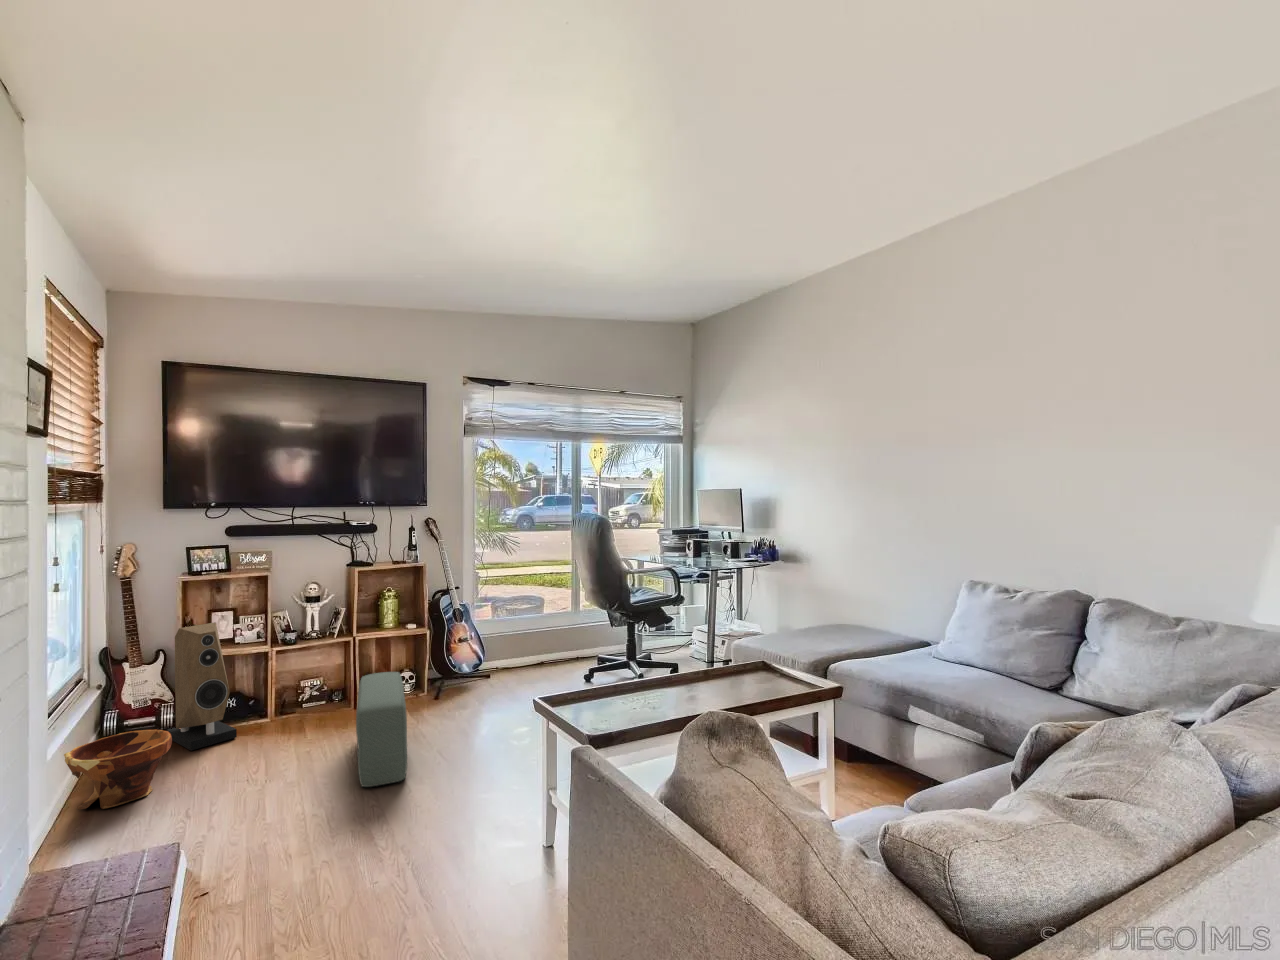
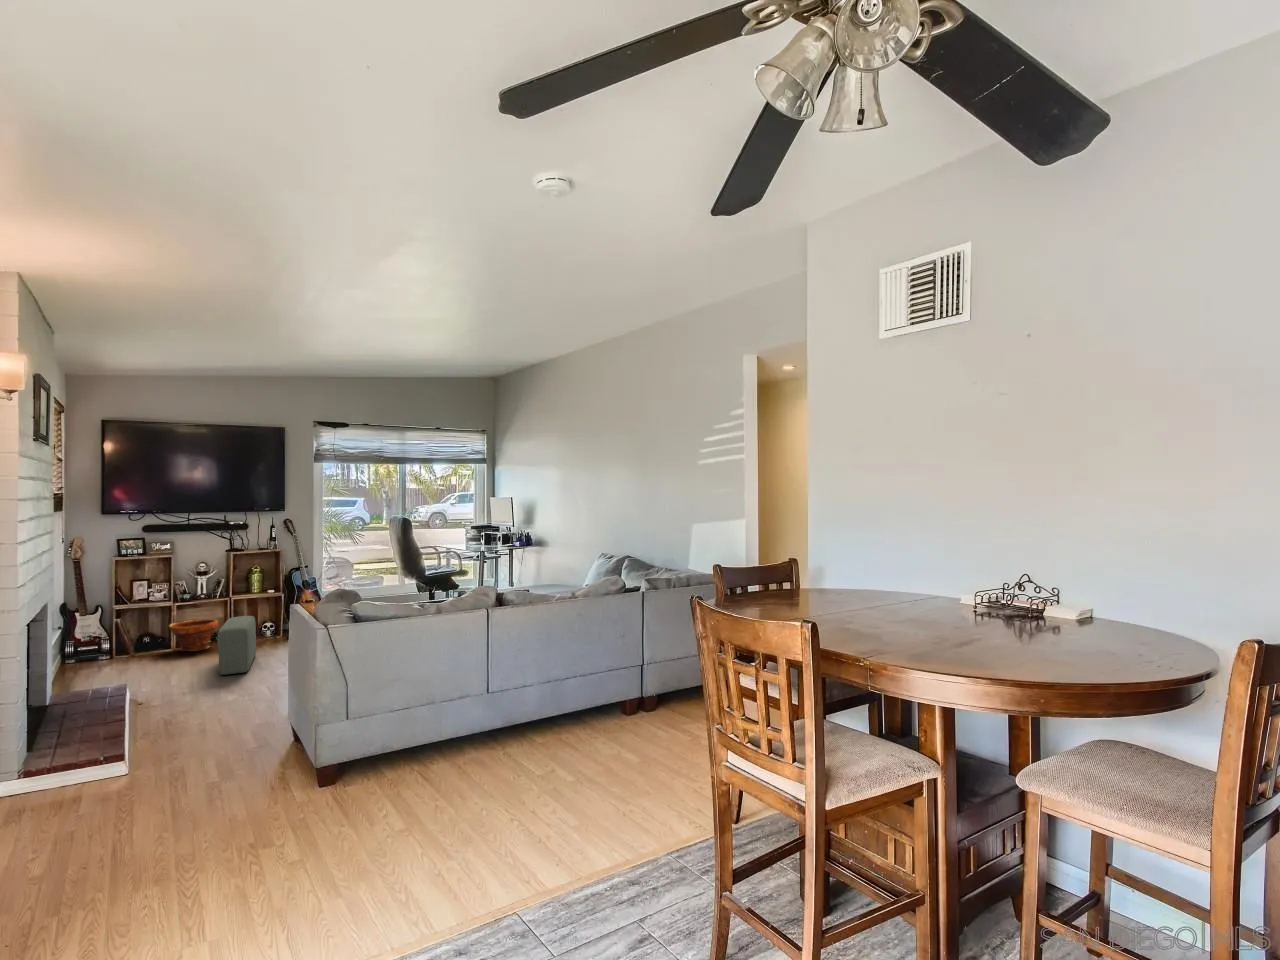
speaker: present [167,622,237,751] -> none [105,586,150,663]
planter: present [64,730,172,809] -> present [169,620,218,651]

